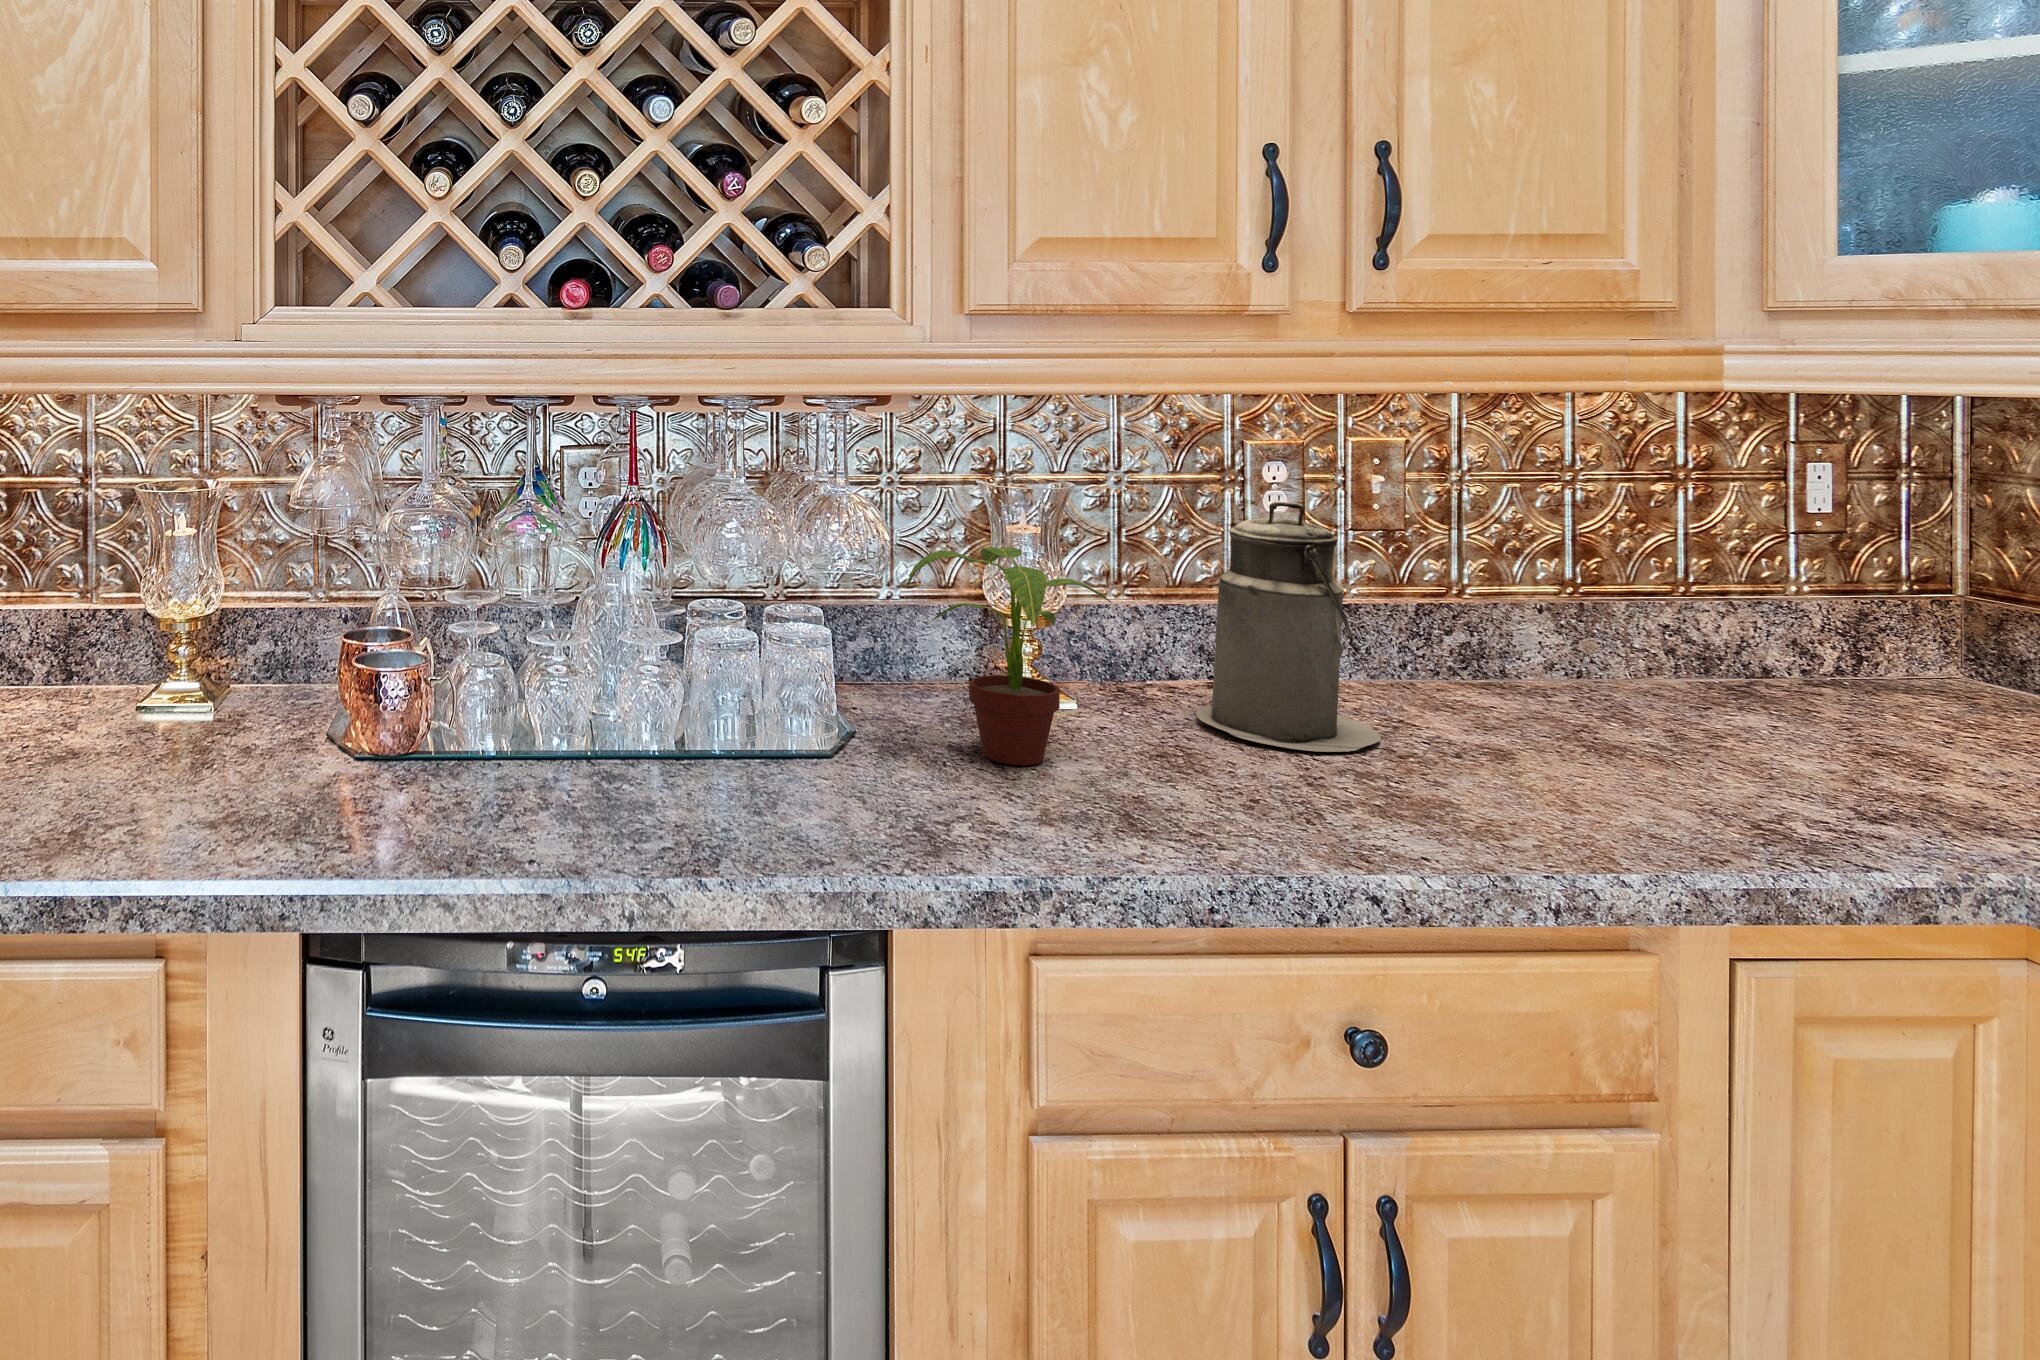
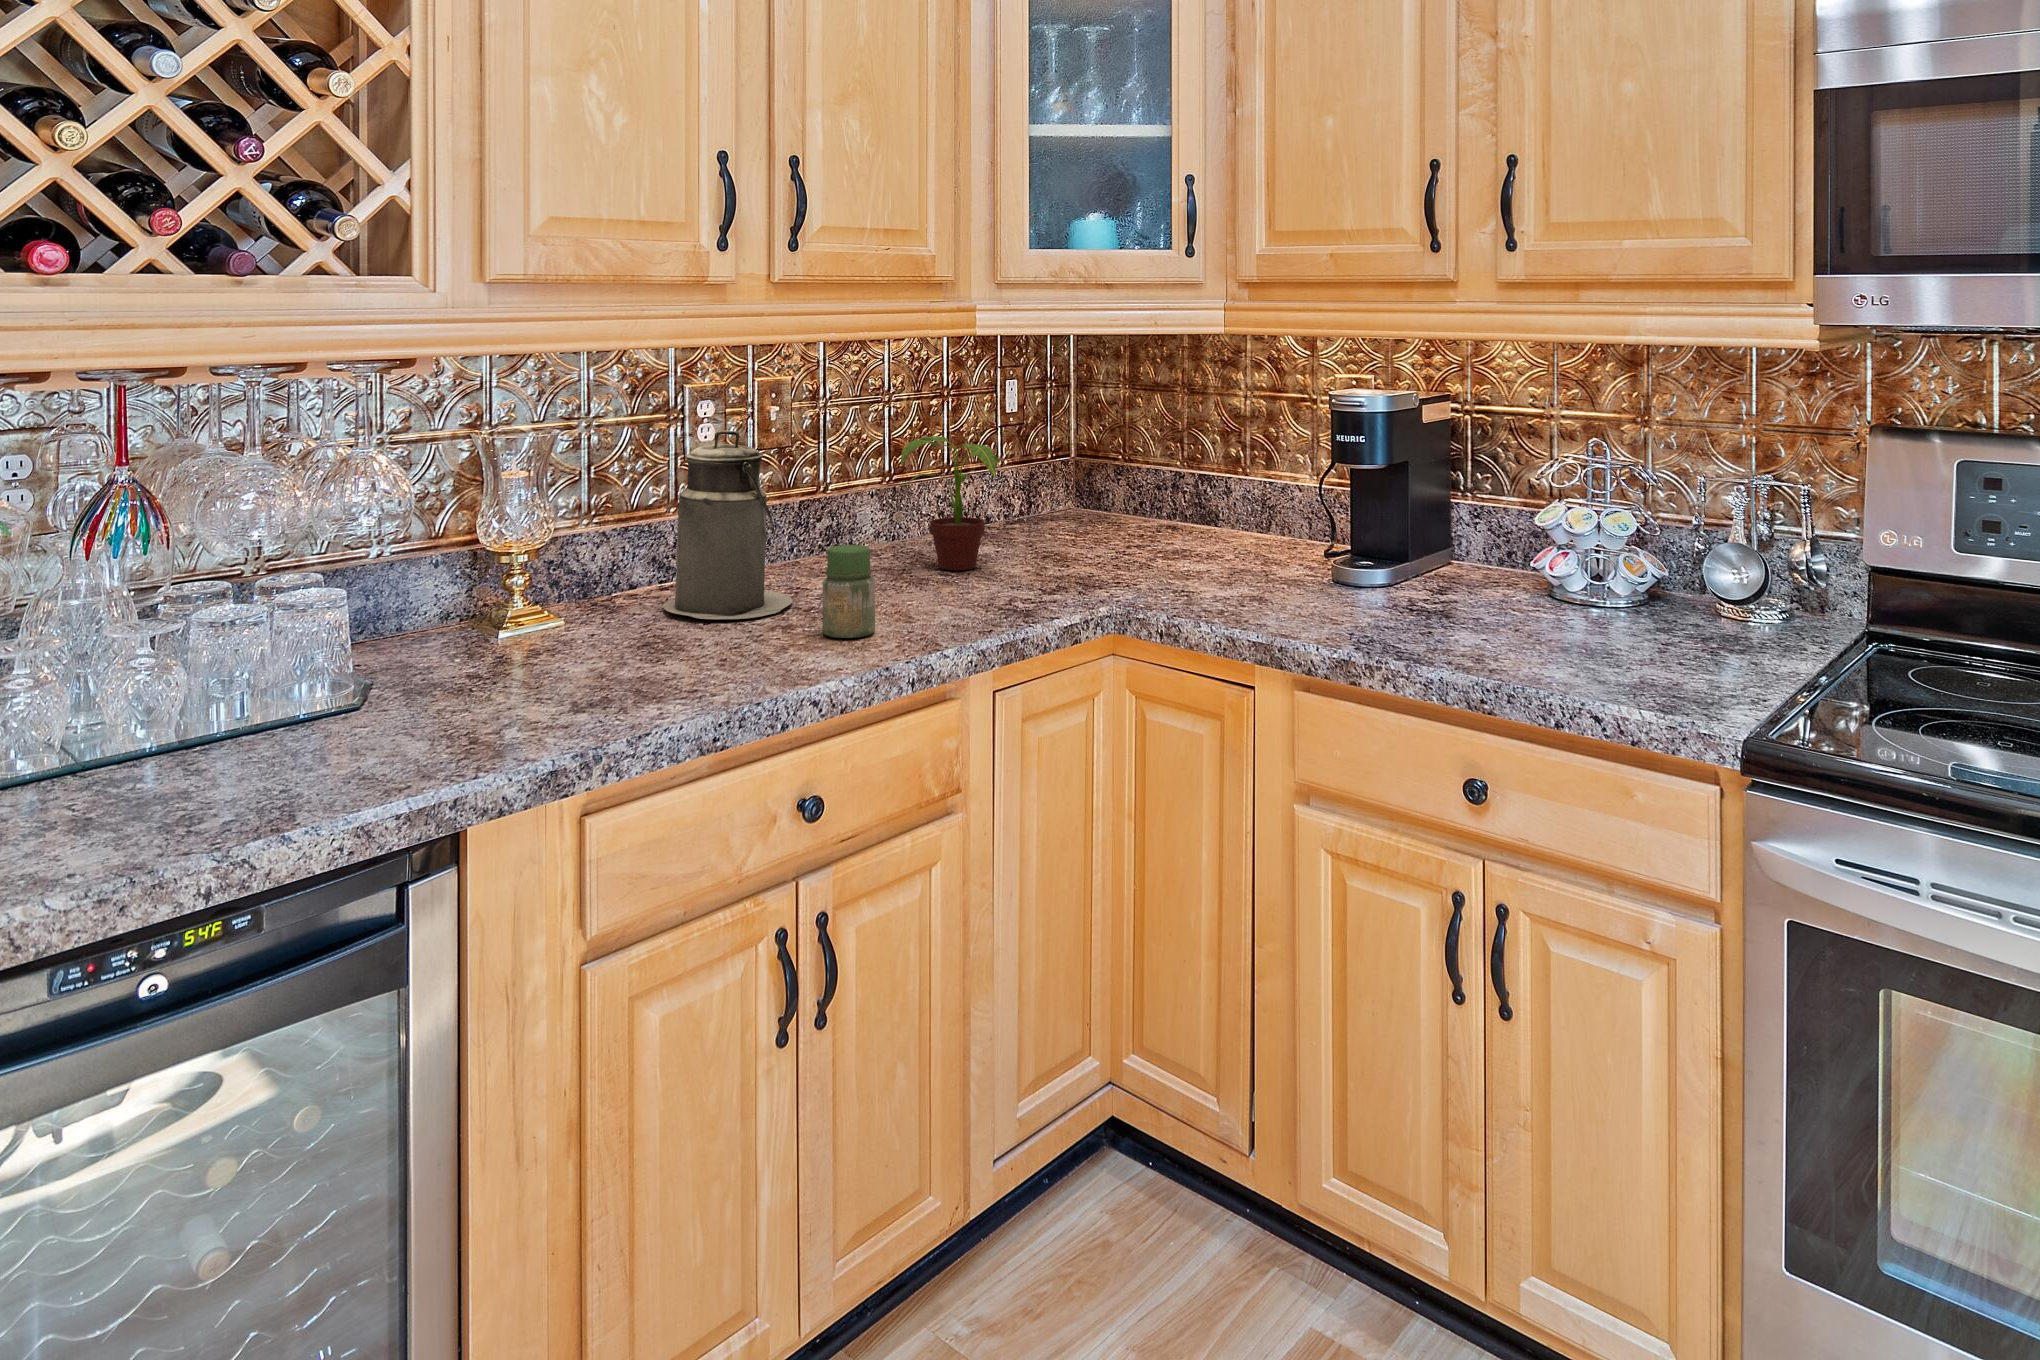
potted plant: present [905,547,1112,765] -> present [900,436,1000,570]
jar: none [1412,677,1502,815] -> present [823,545,875,638]

